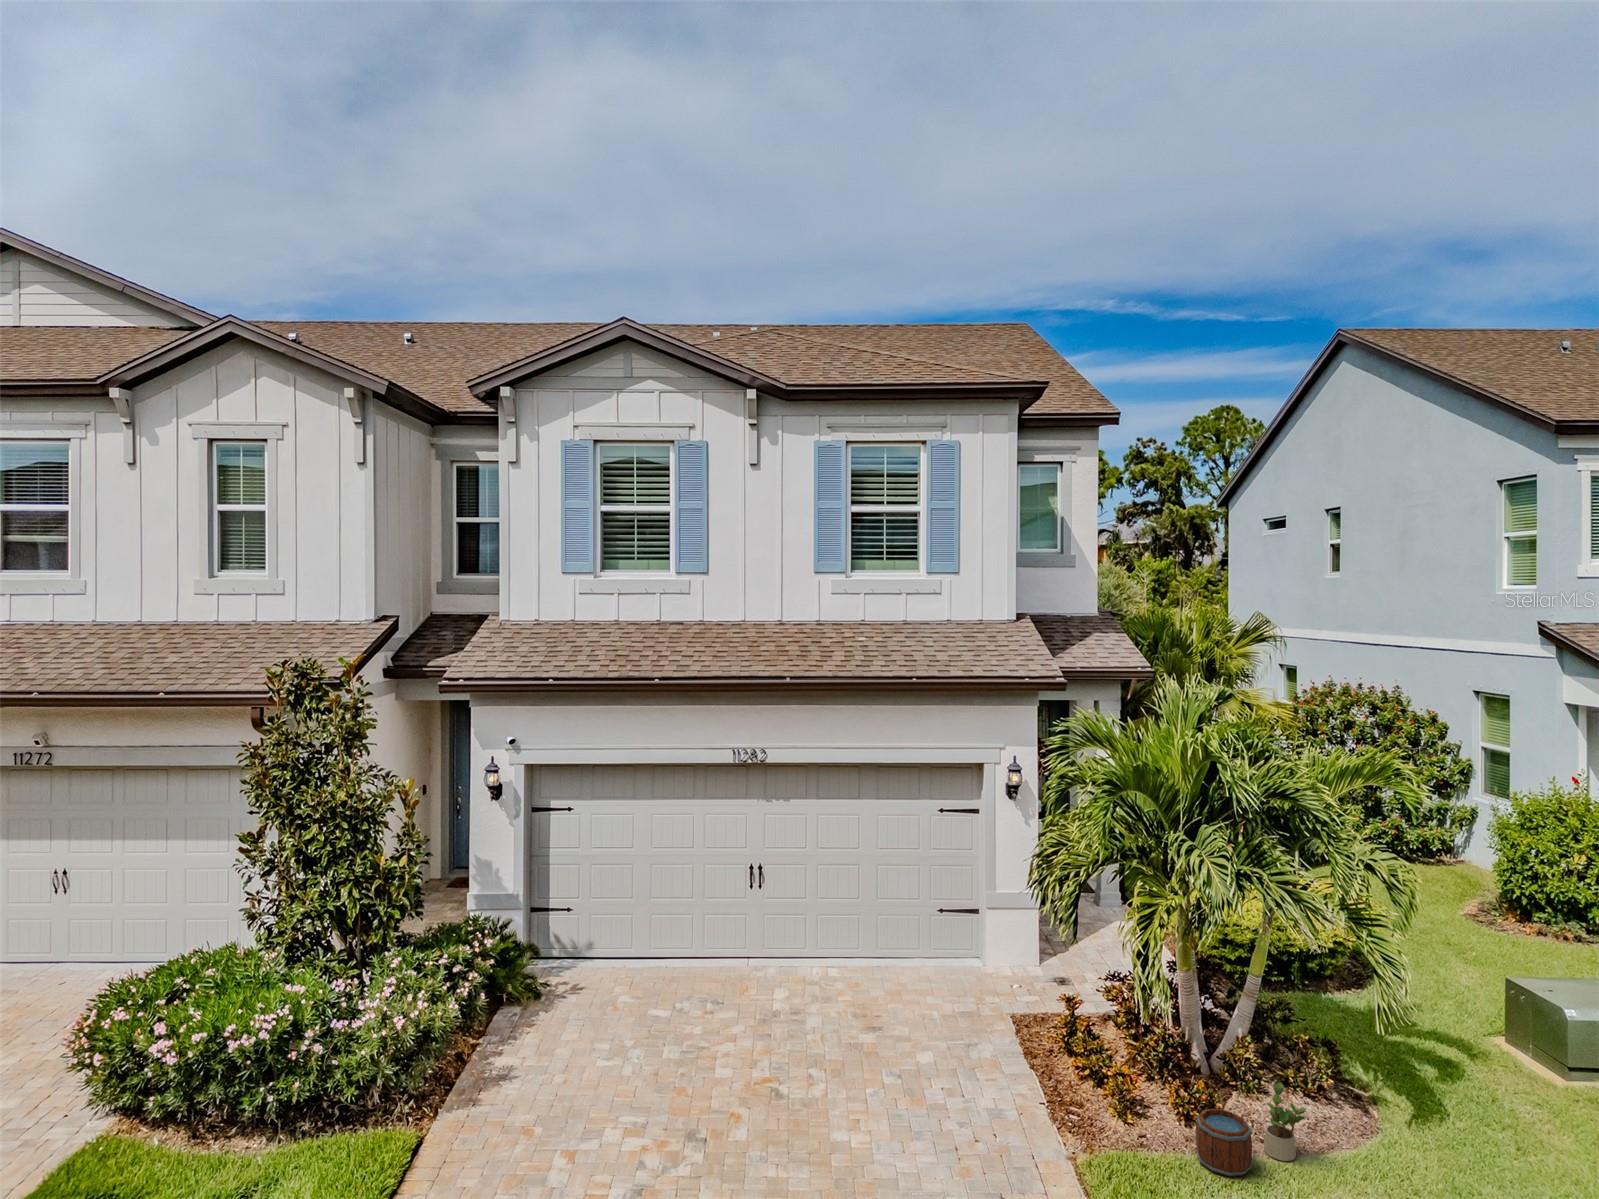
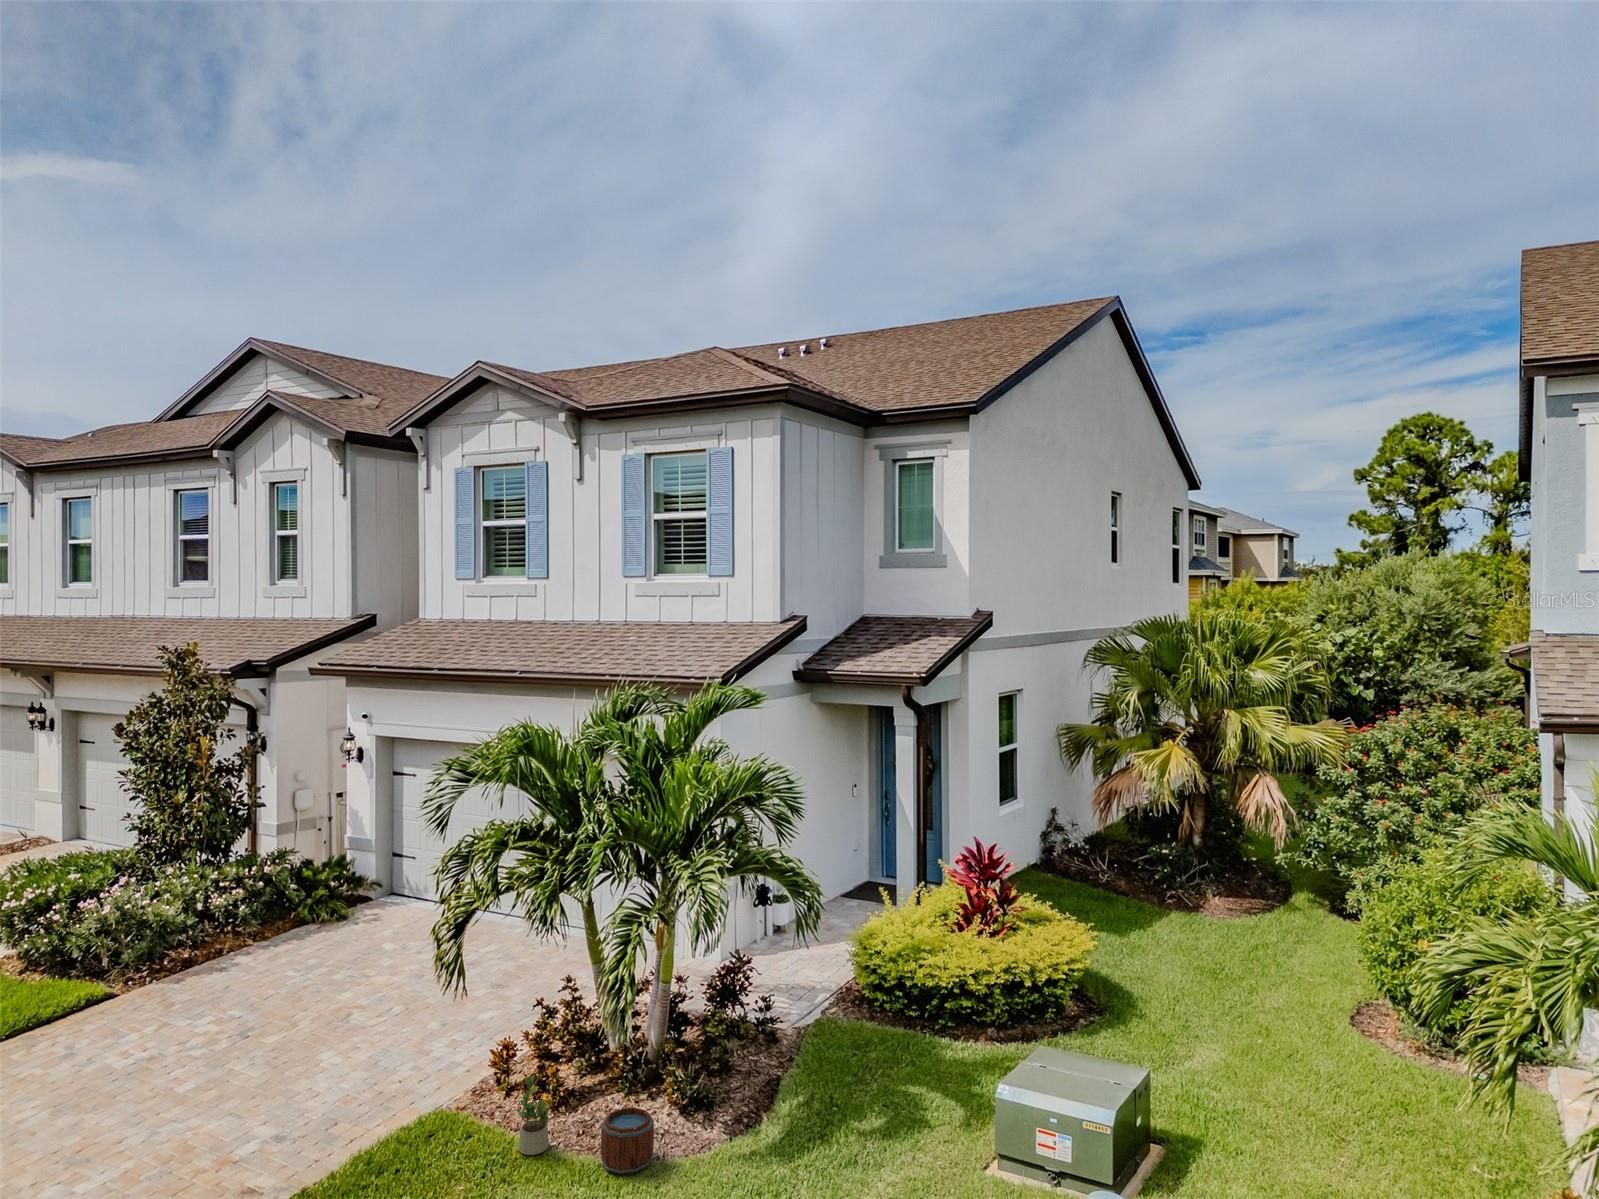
bucket: present [1196,1109,1252,1176] -> present [601,1107,654,1175]

